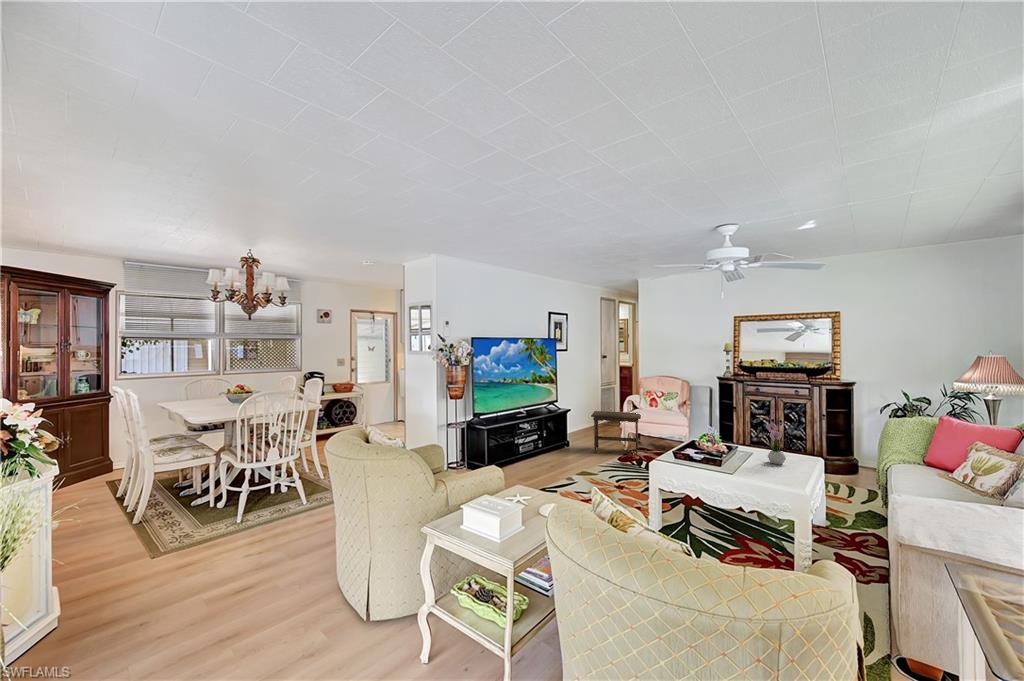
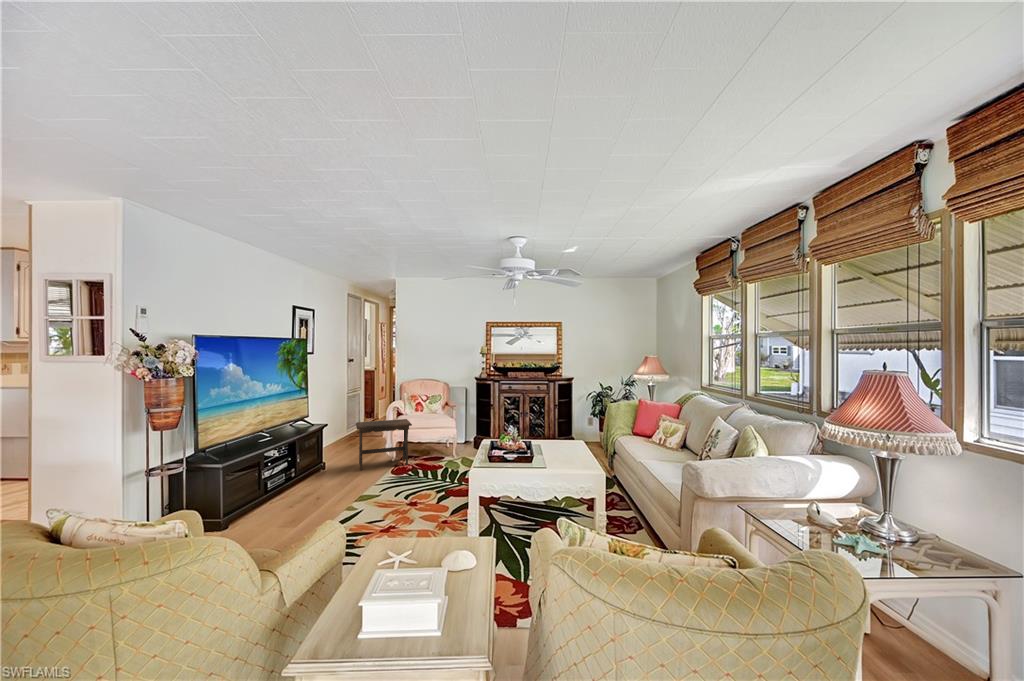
flower arrangement: present [766,416,786,465] -> none [558,411,573,453]

